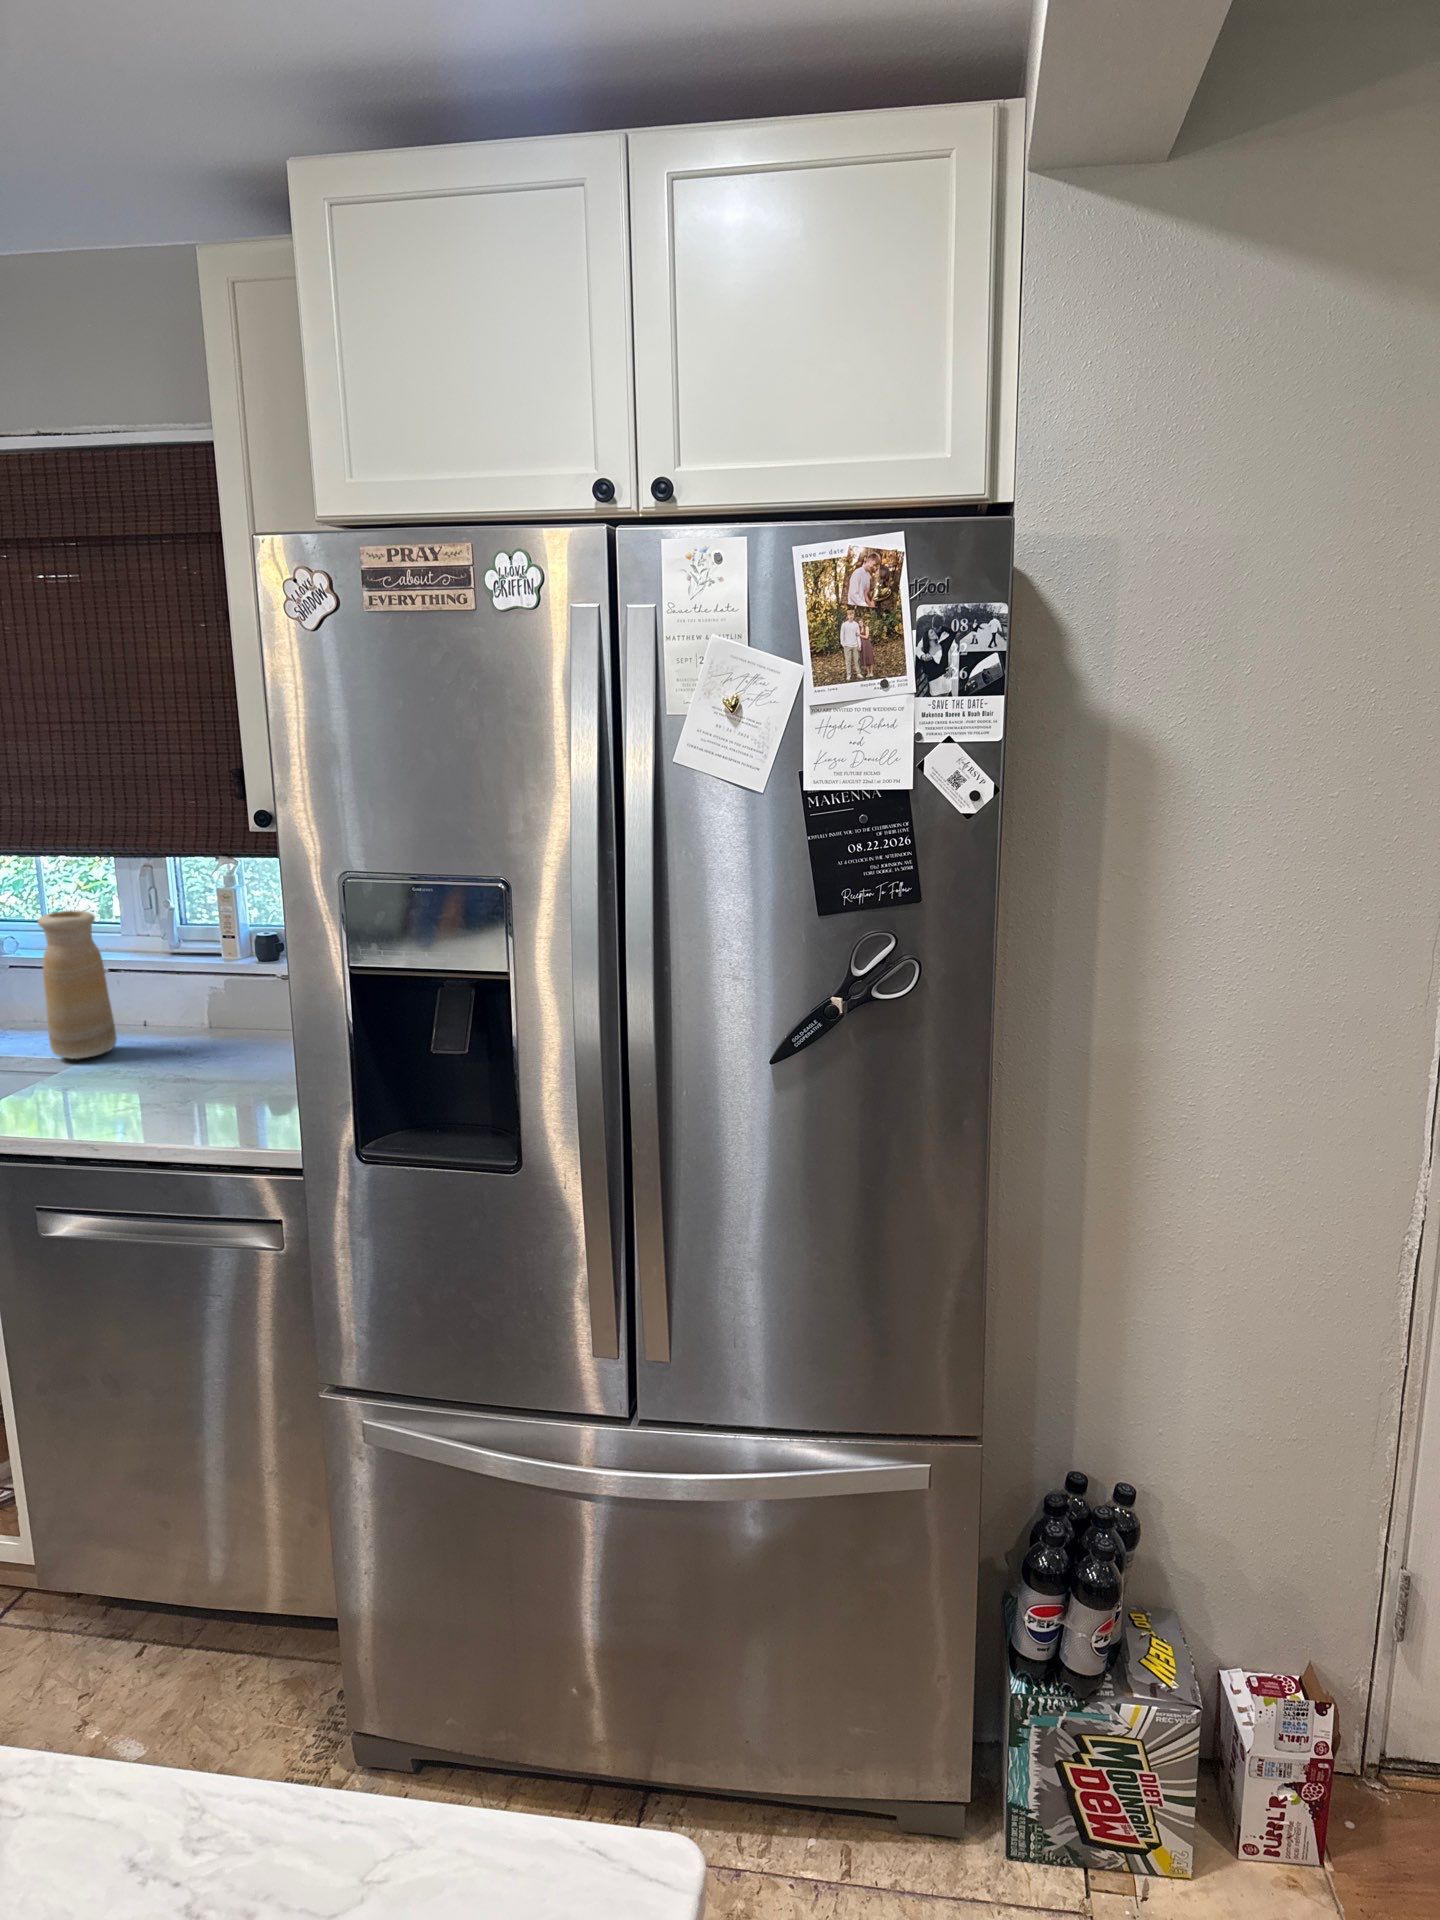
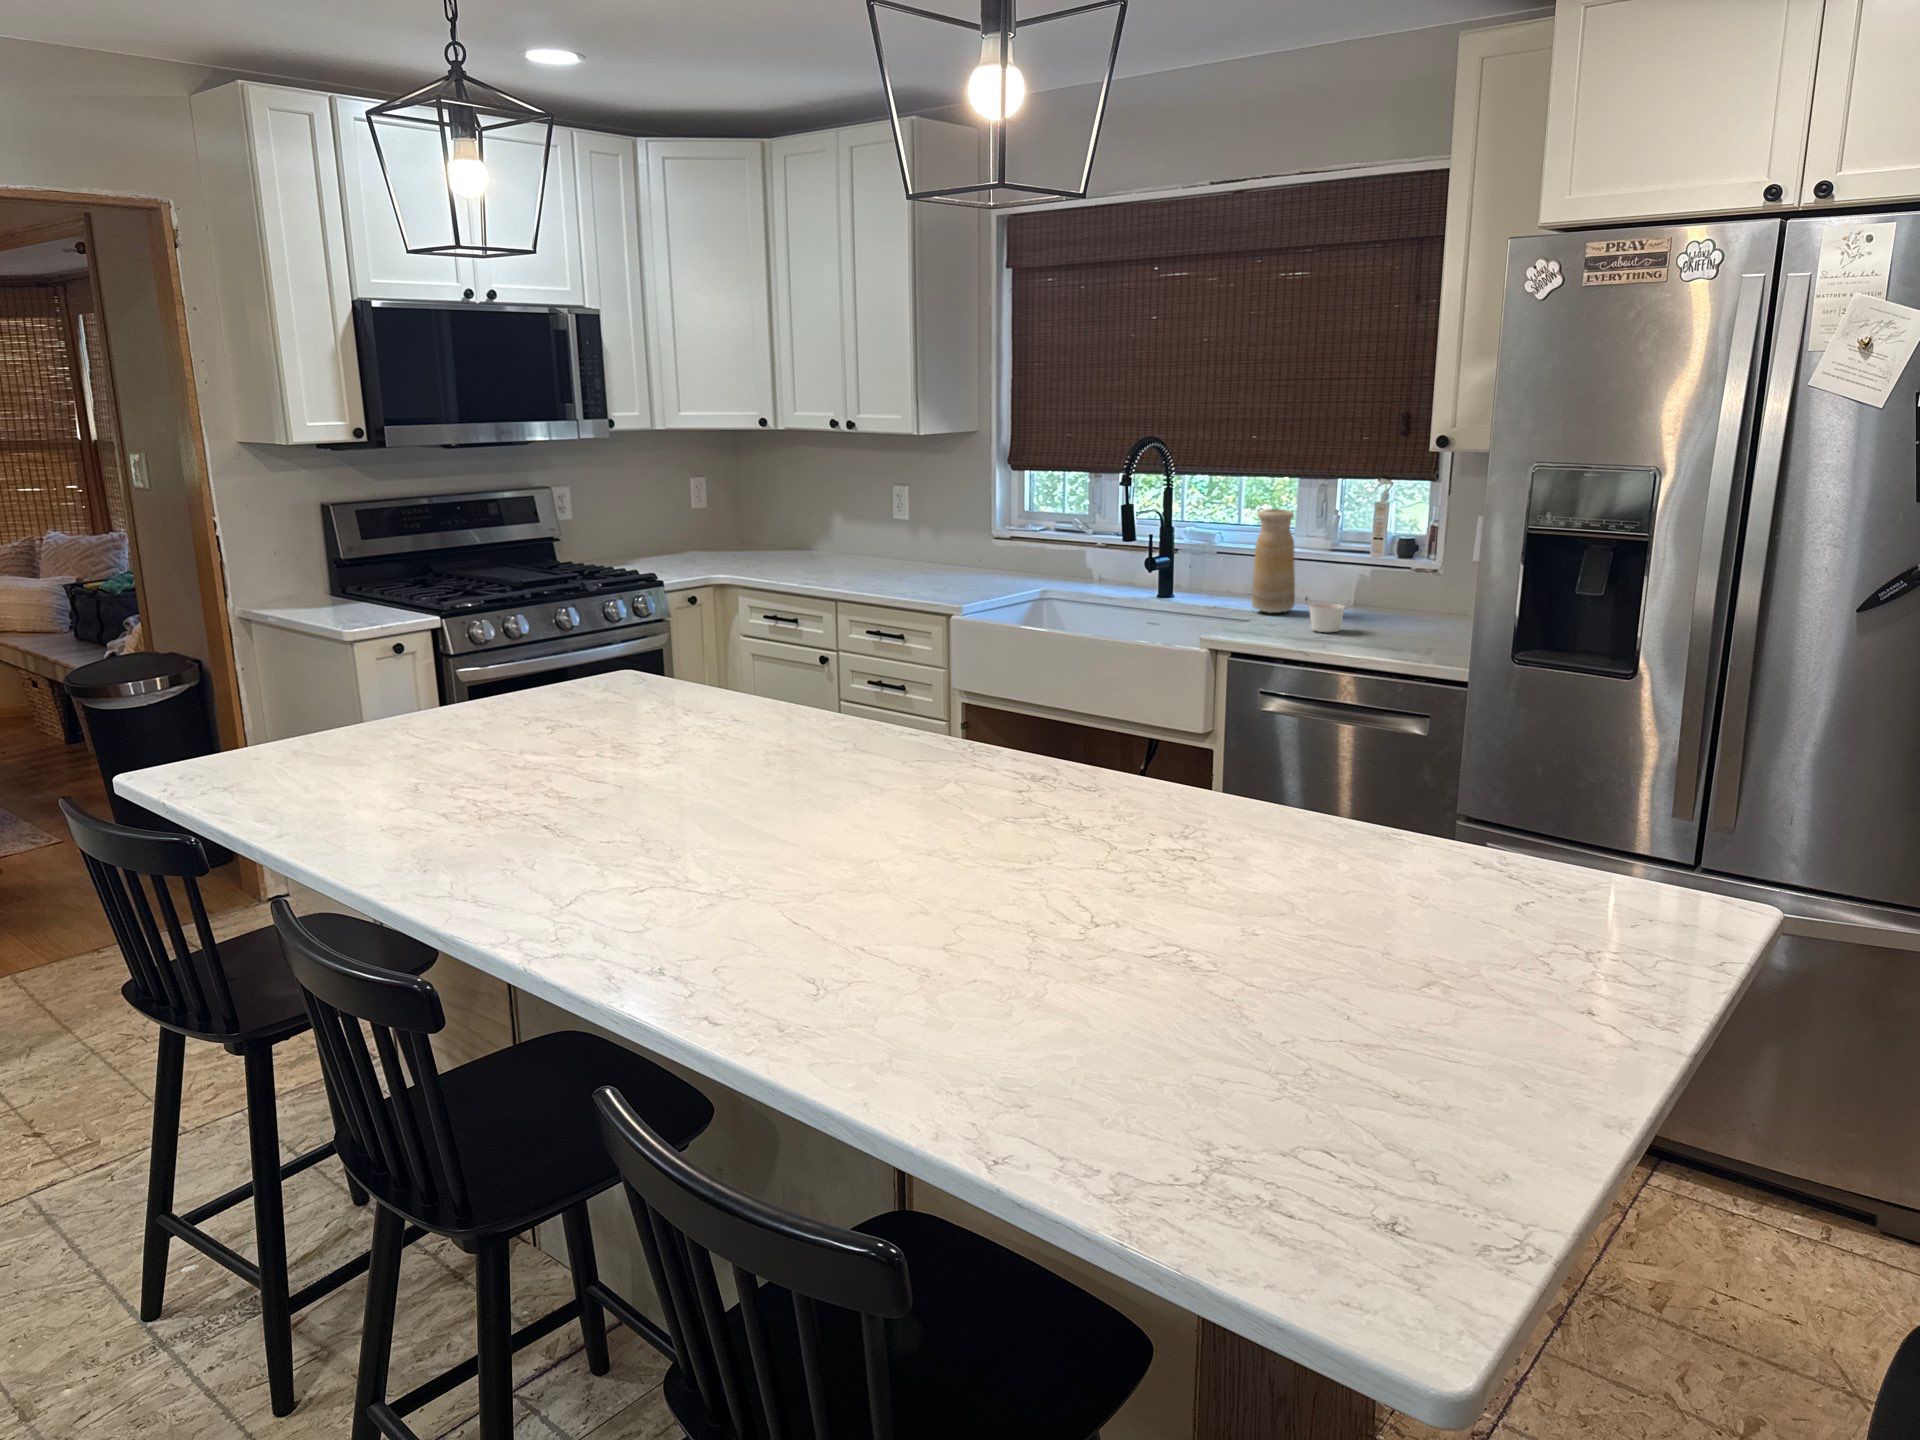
candle: none [112,1048,167,1094] -> present [1309,603,1345,632]

